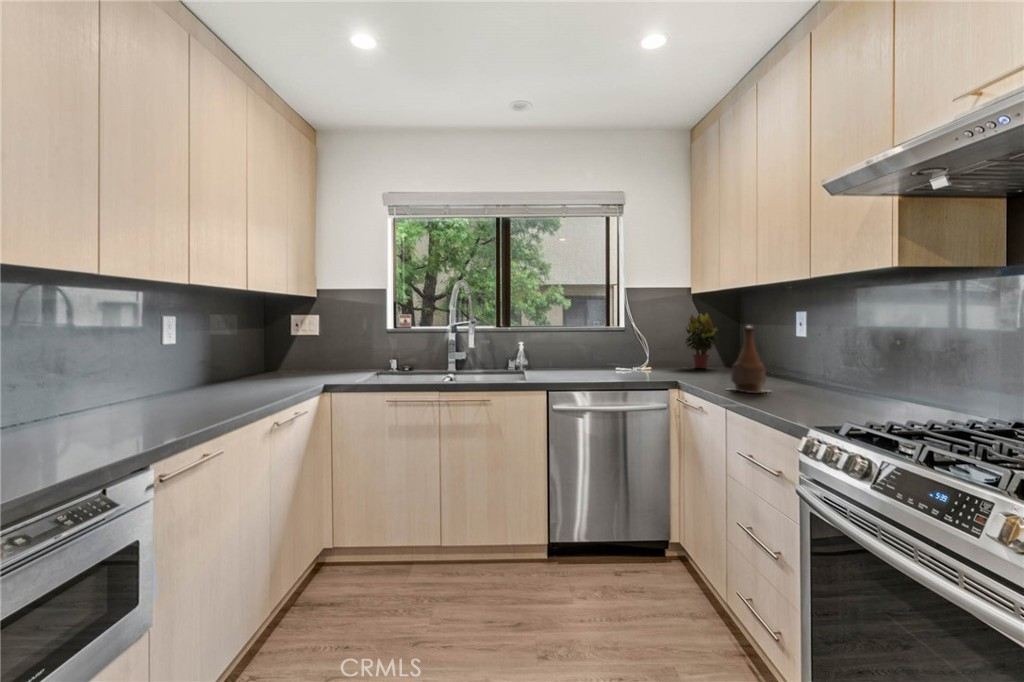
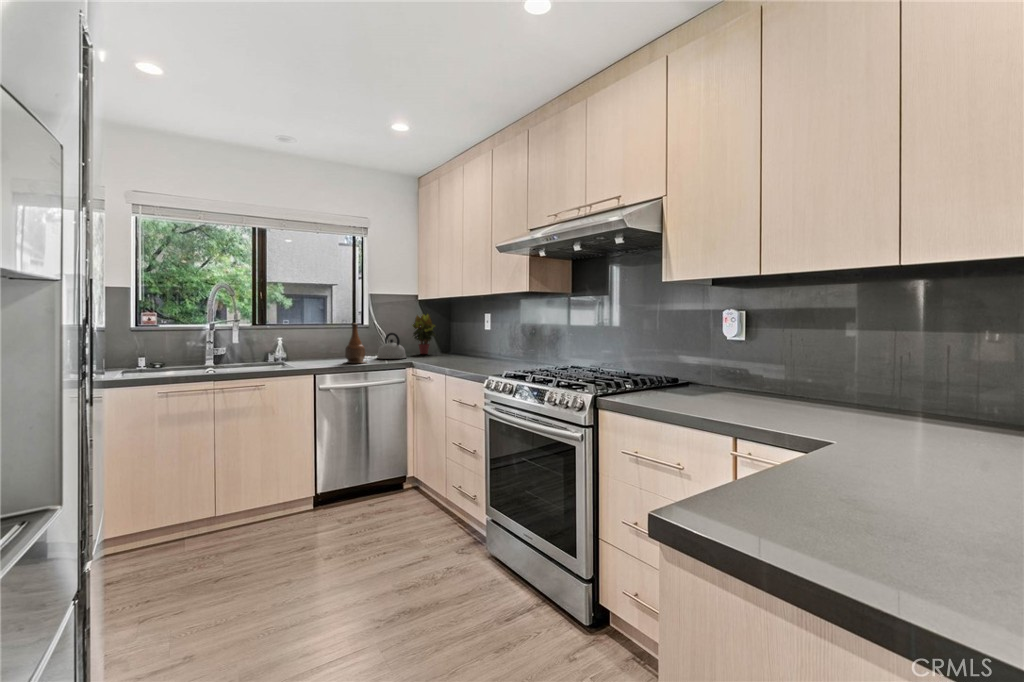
bottle: present [731,326,766,393] -> present [345,323,365,363]
kettle: none [633,338,674,374] -> present [377,333,406,359]

